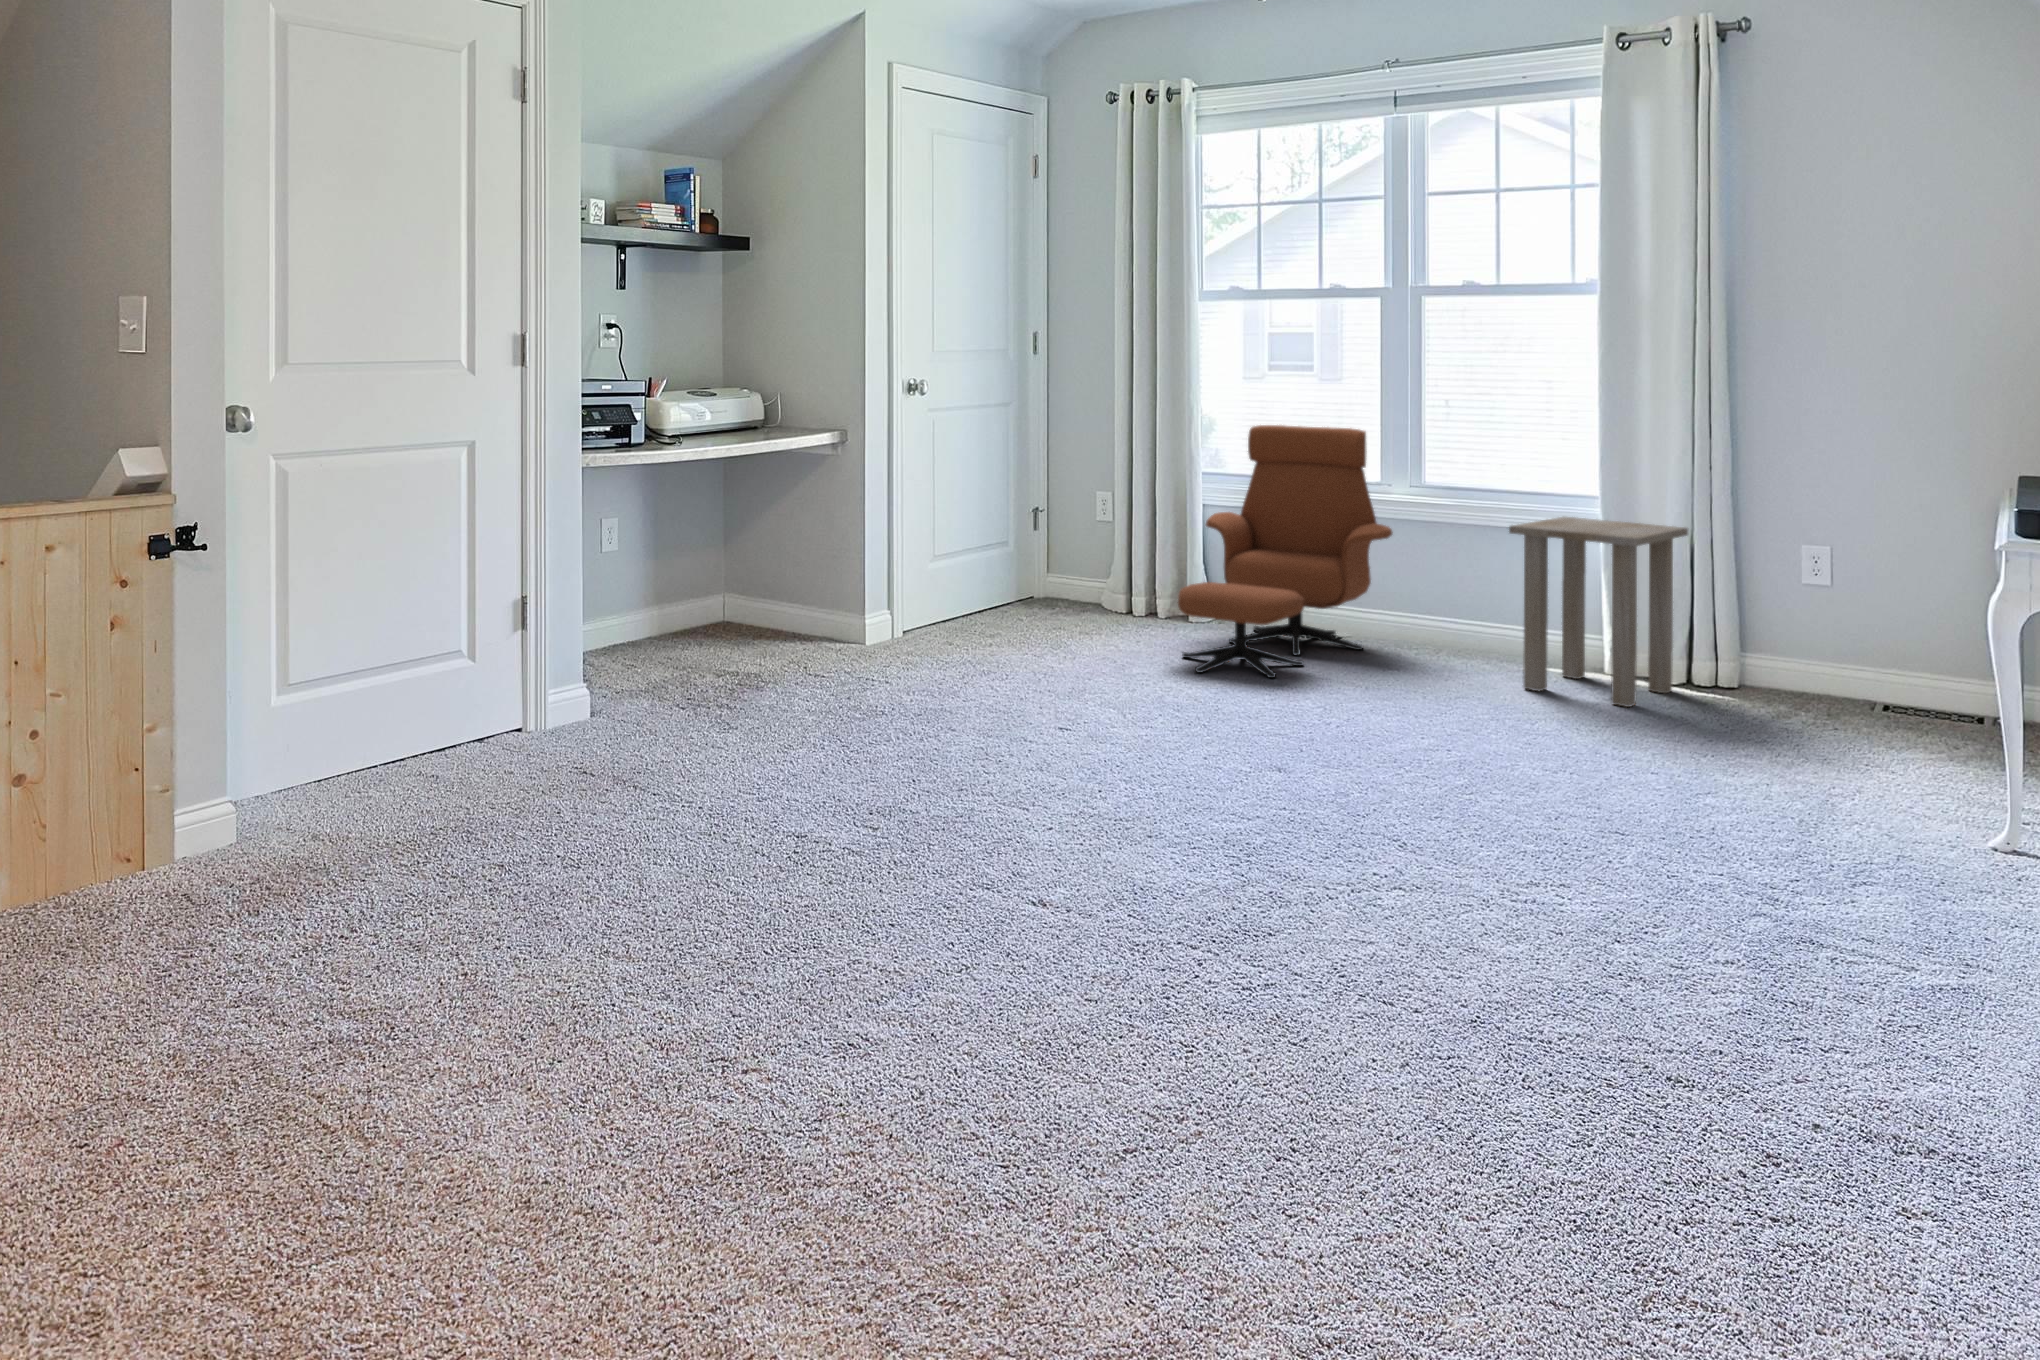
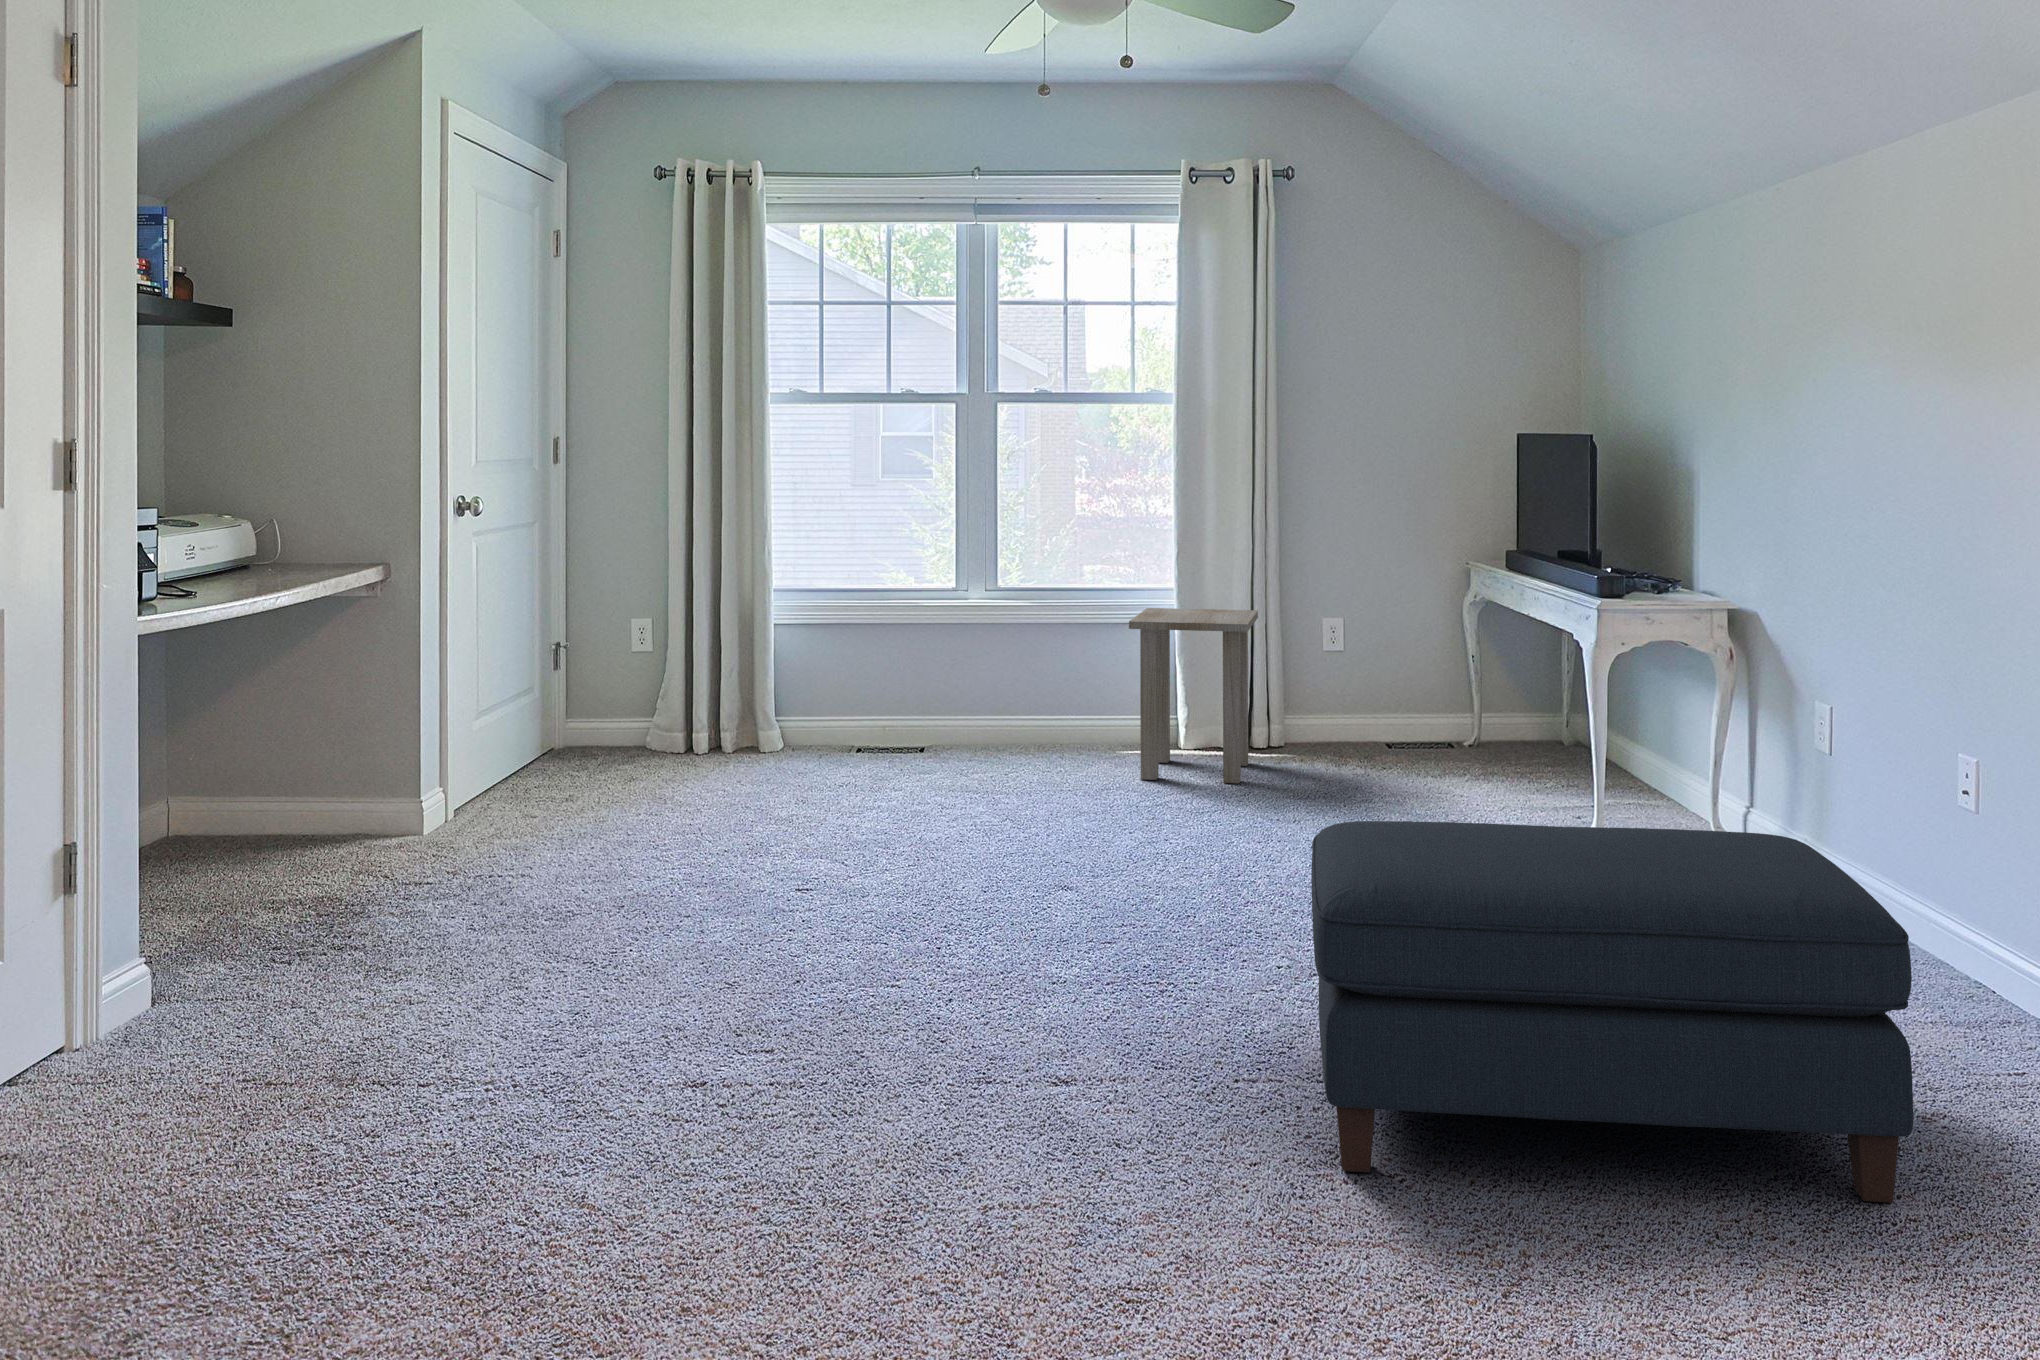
lounge chair: present [1178,425,1393,678] -> none [792,532,987,810]
ottoman: none [1197,708,1891,1198] -> present [1311,821,1913,1203]

